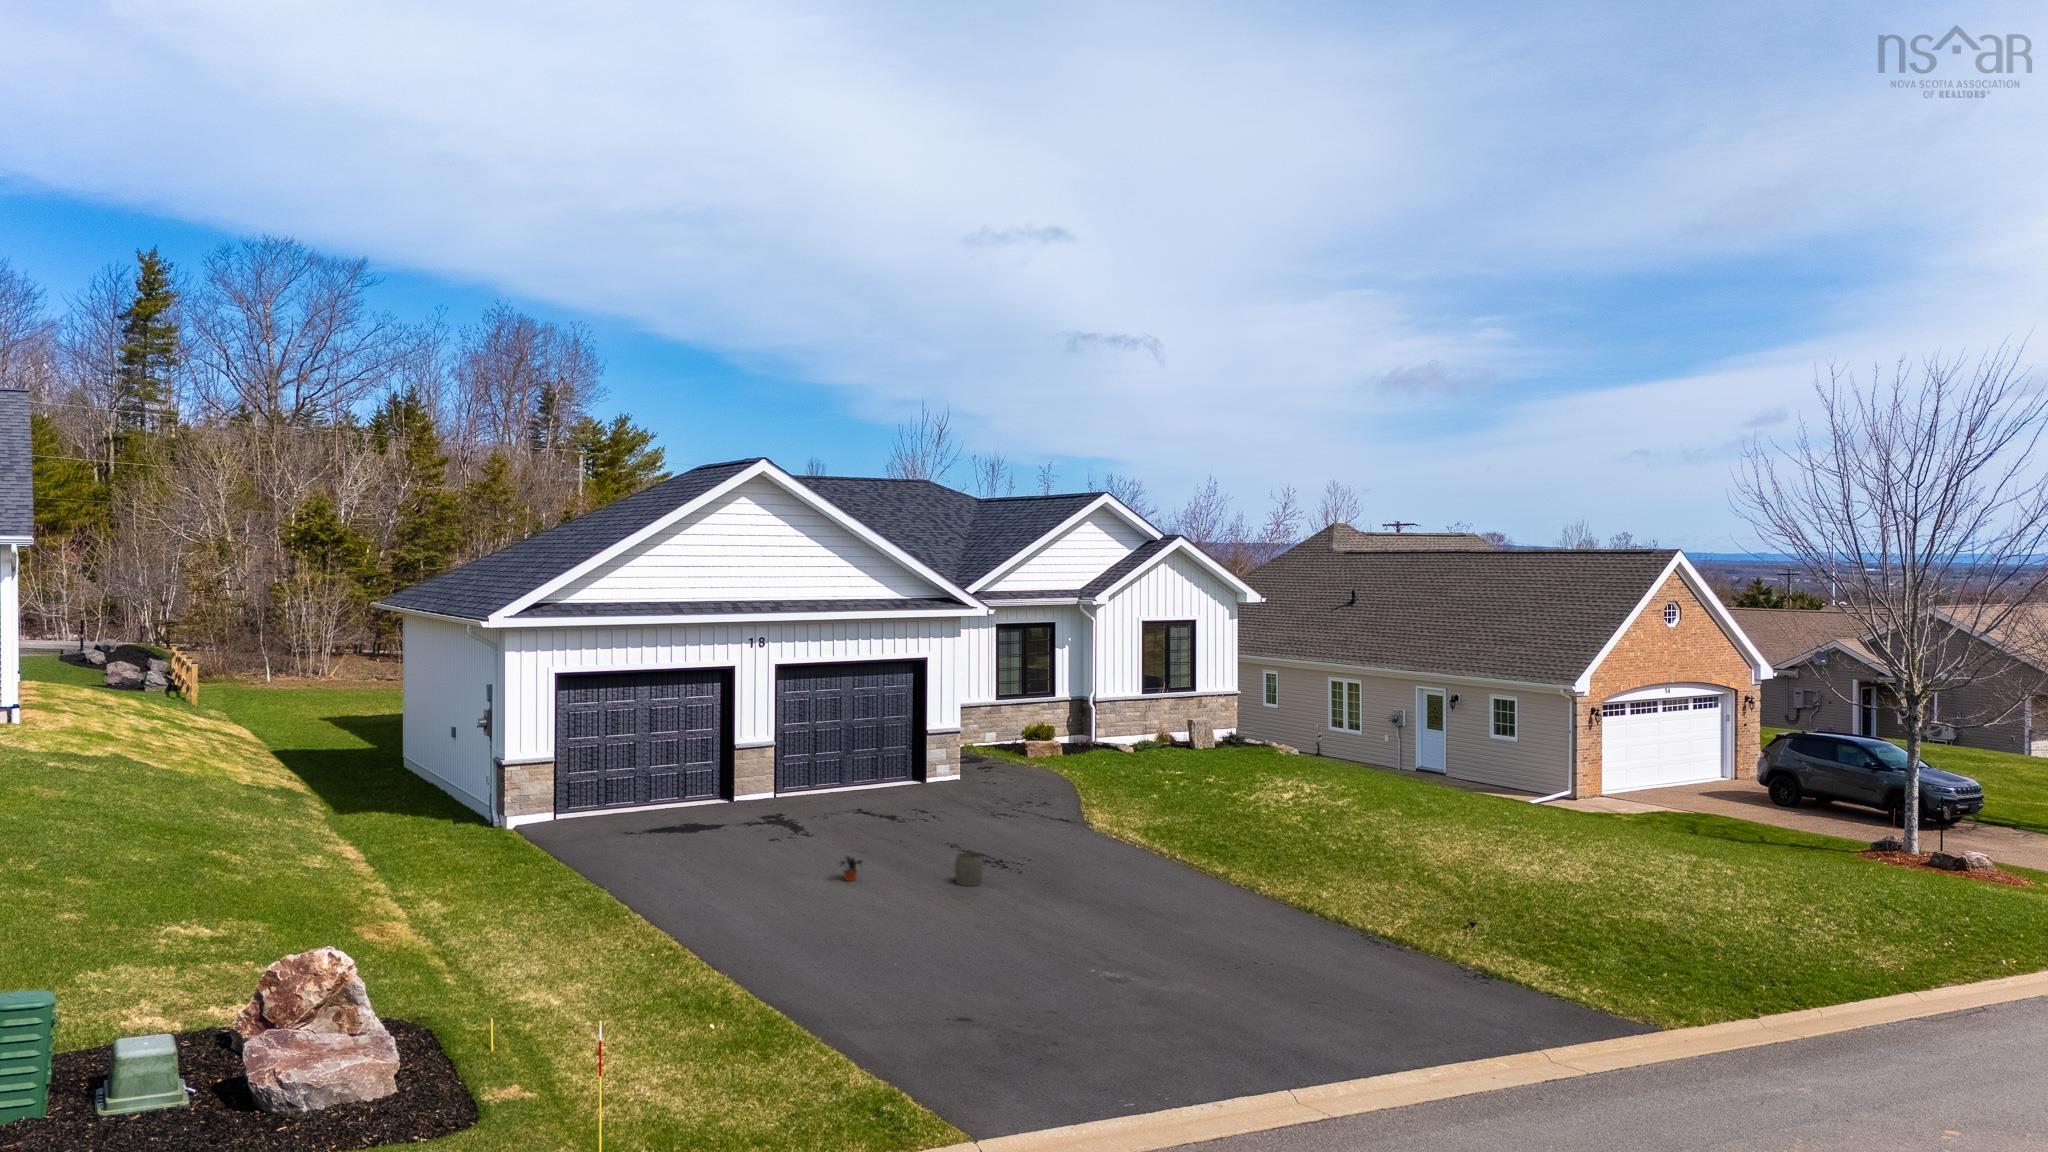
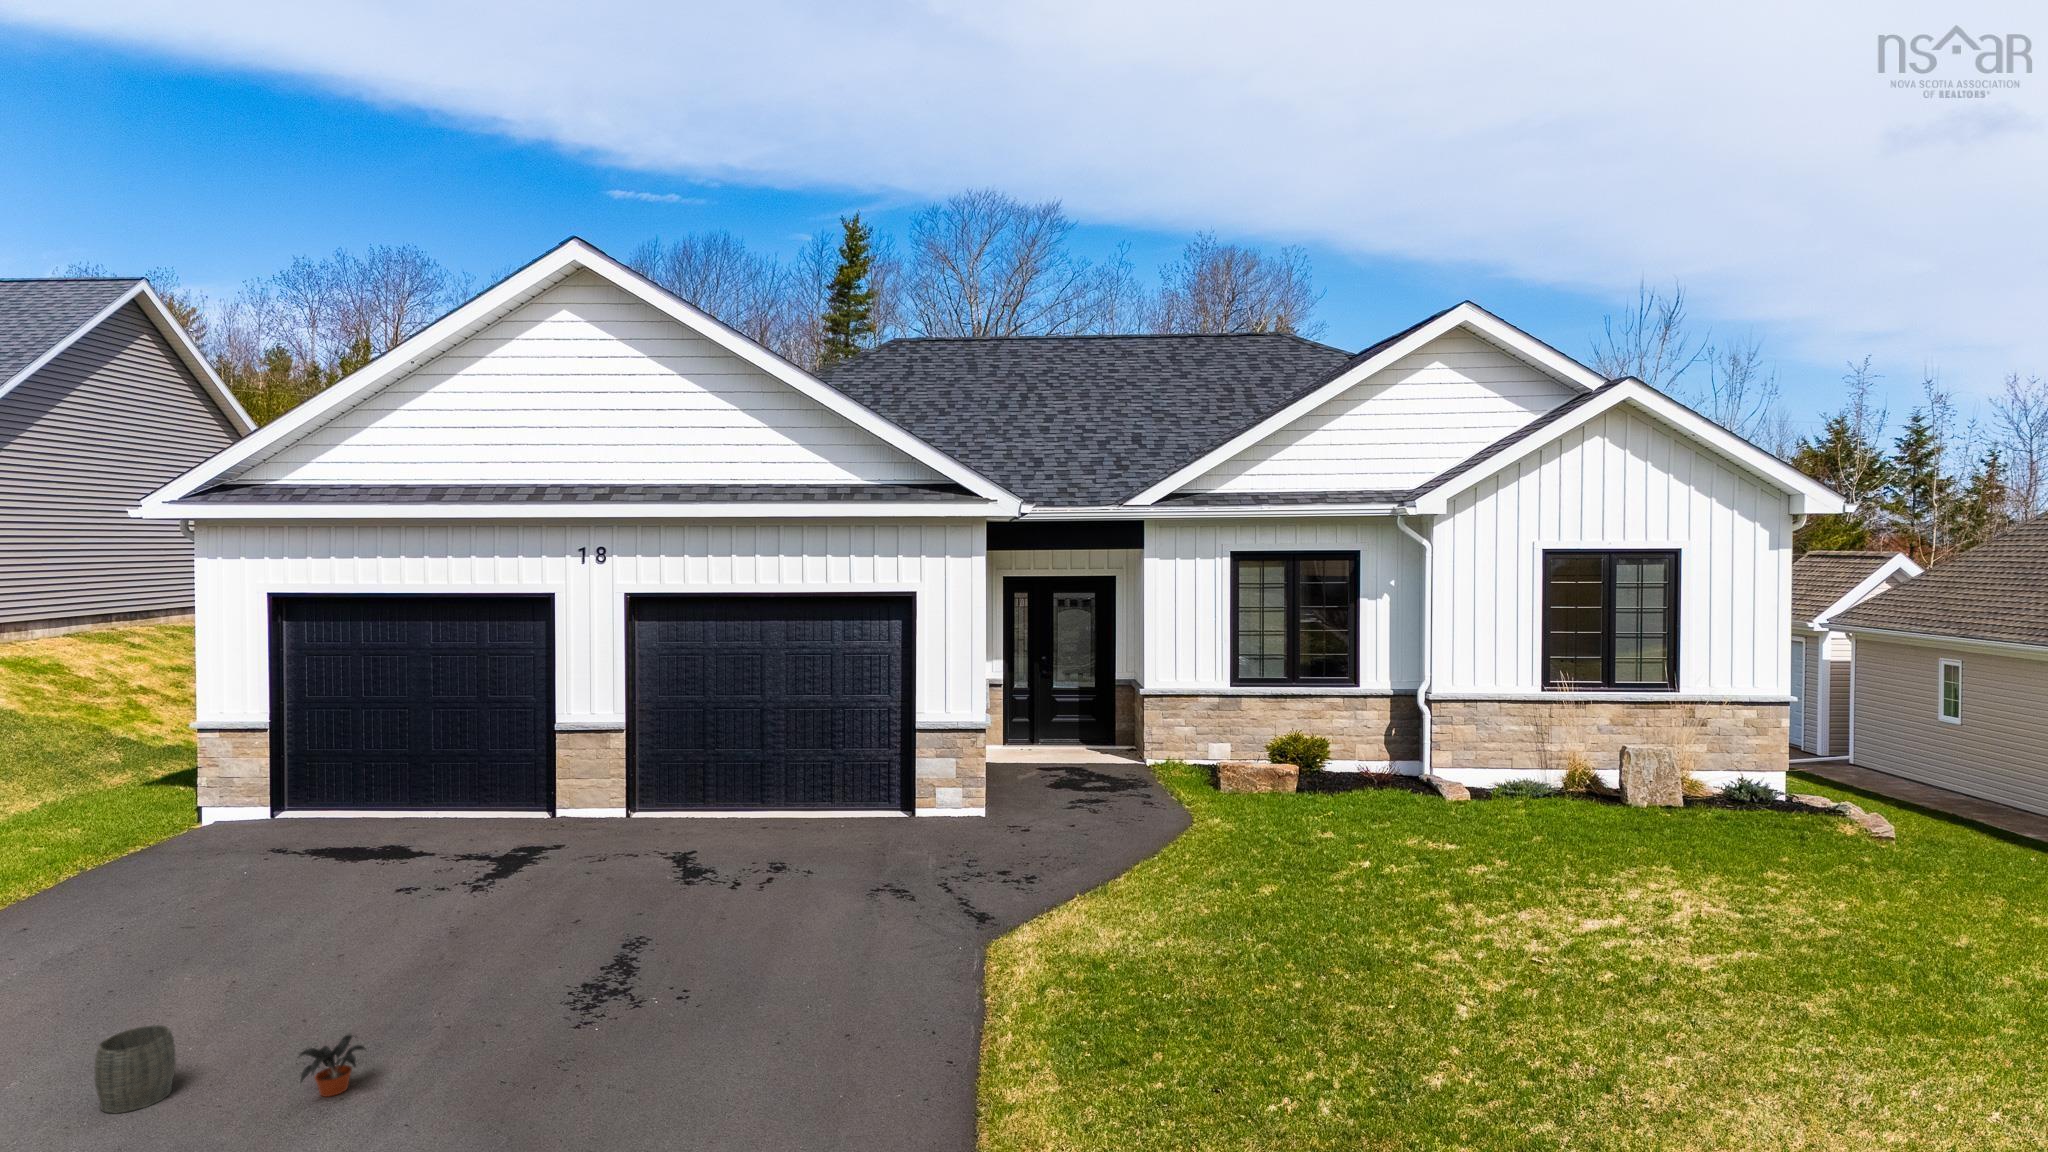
potted plant: present [840,857,862,881] -> present [299,1035,365,1097]

